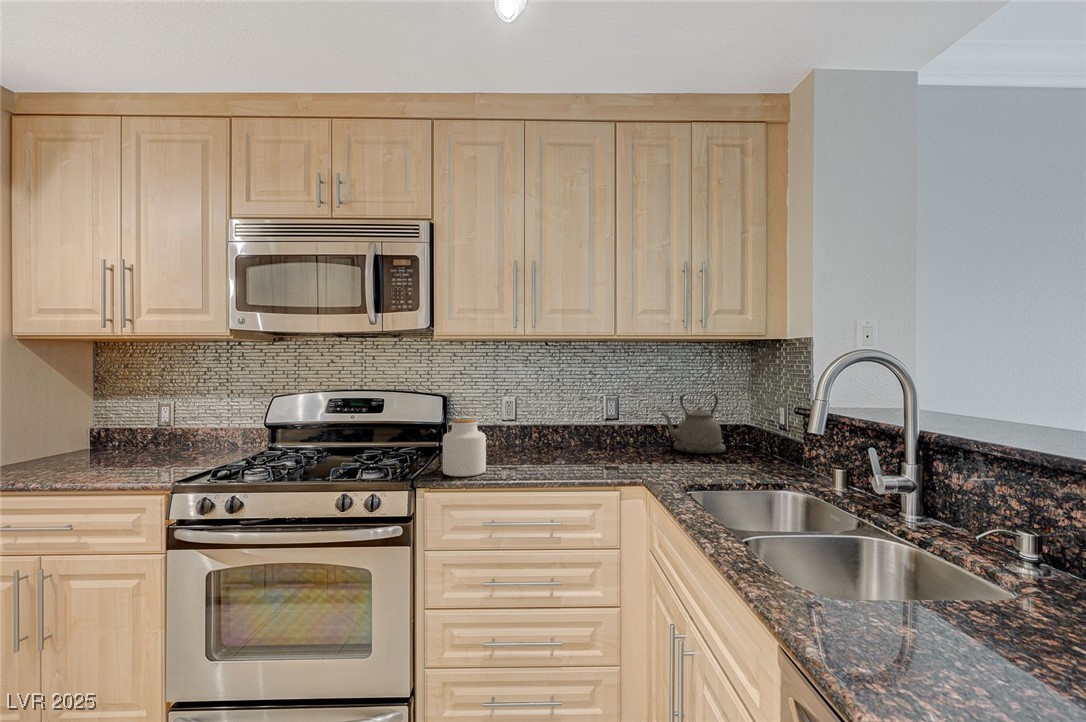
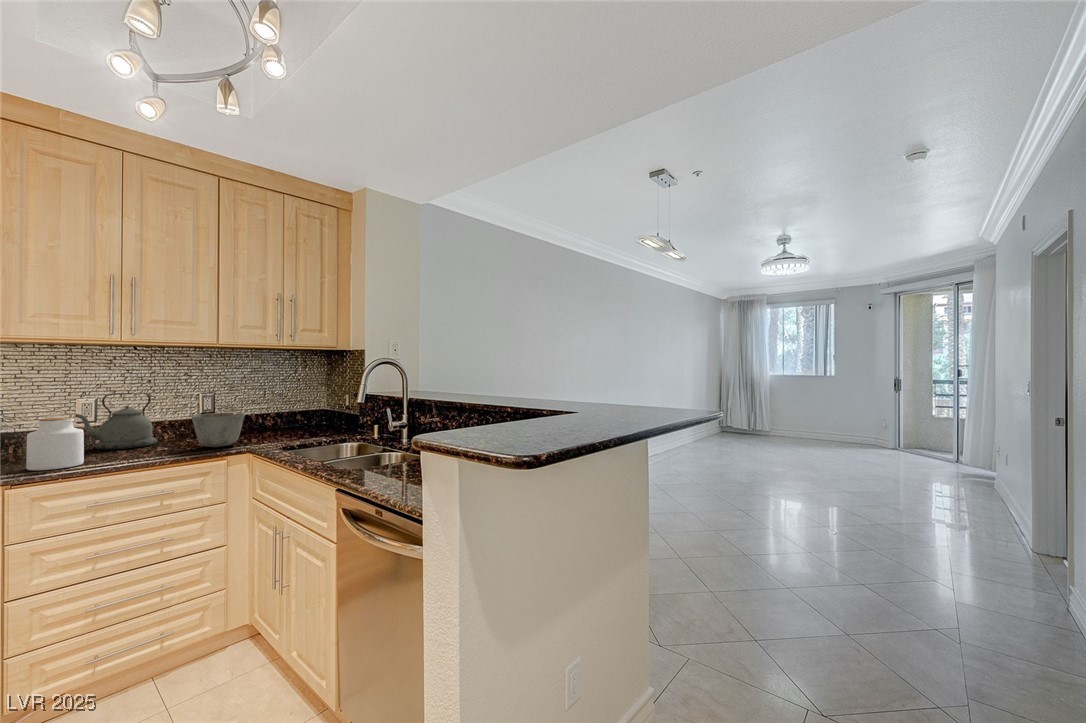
kettle: present [661,393,726,454] -> present [75,393,157,450]
ceramic bowl: none [585,423,643,470] -> present [192,413,245,447]

